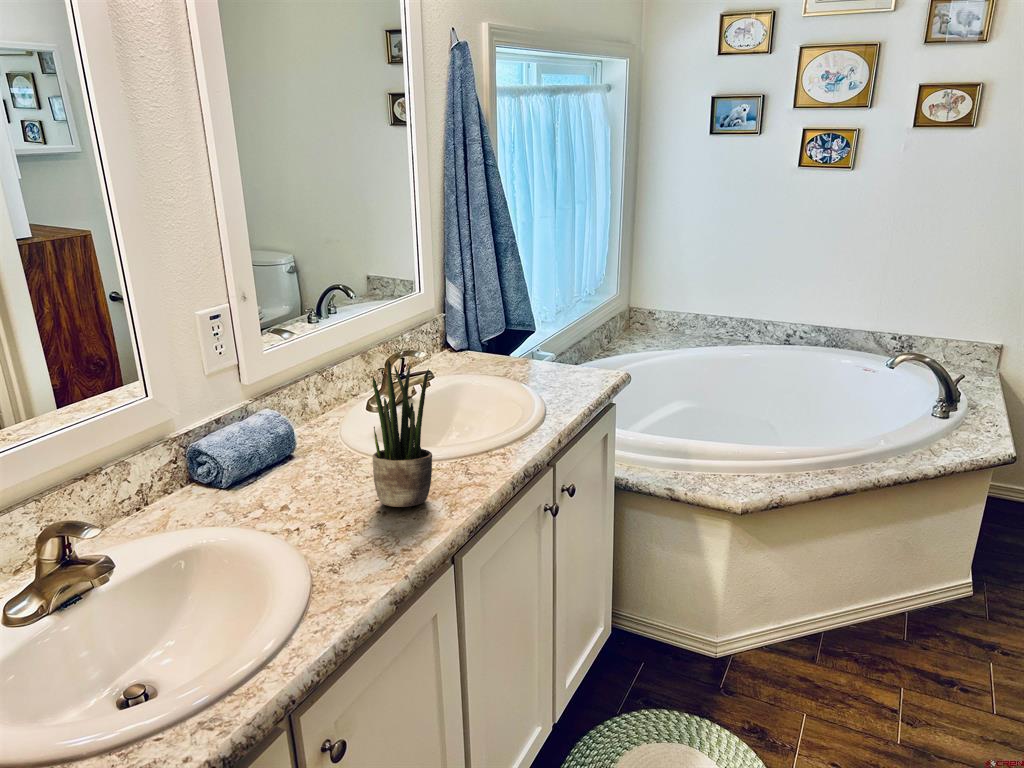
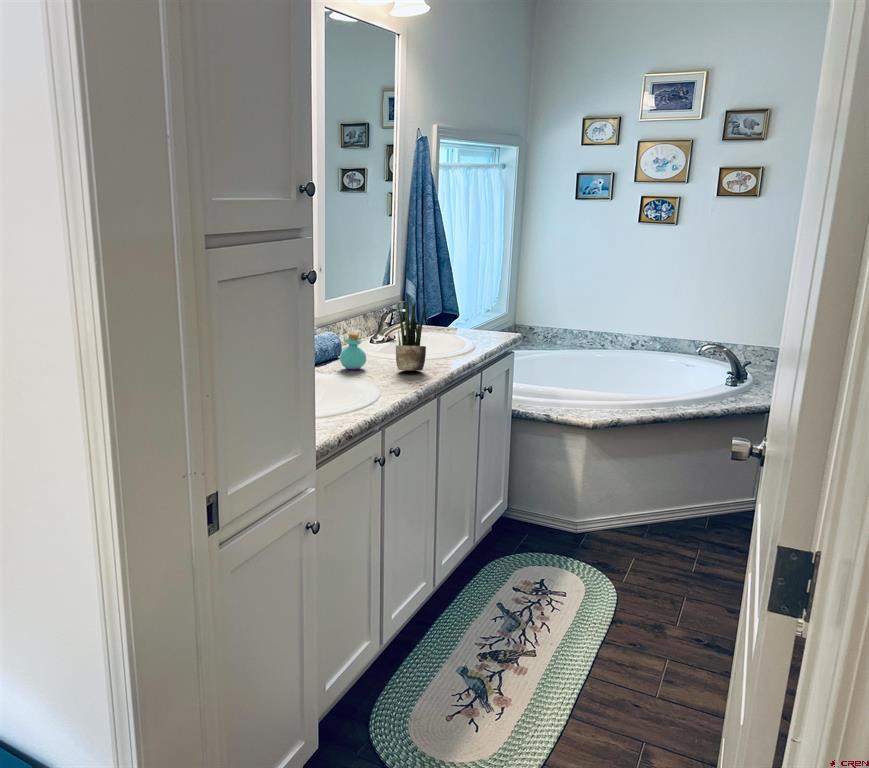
perfume bottle: none [272,427,323,497] -> present [340,333,366,369]

